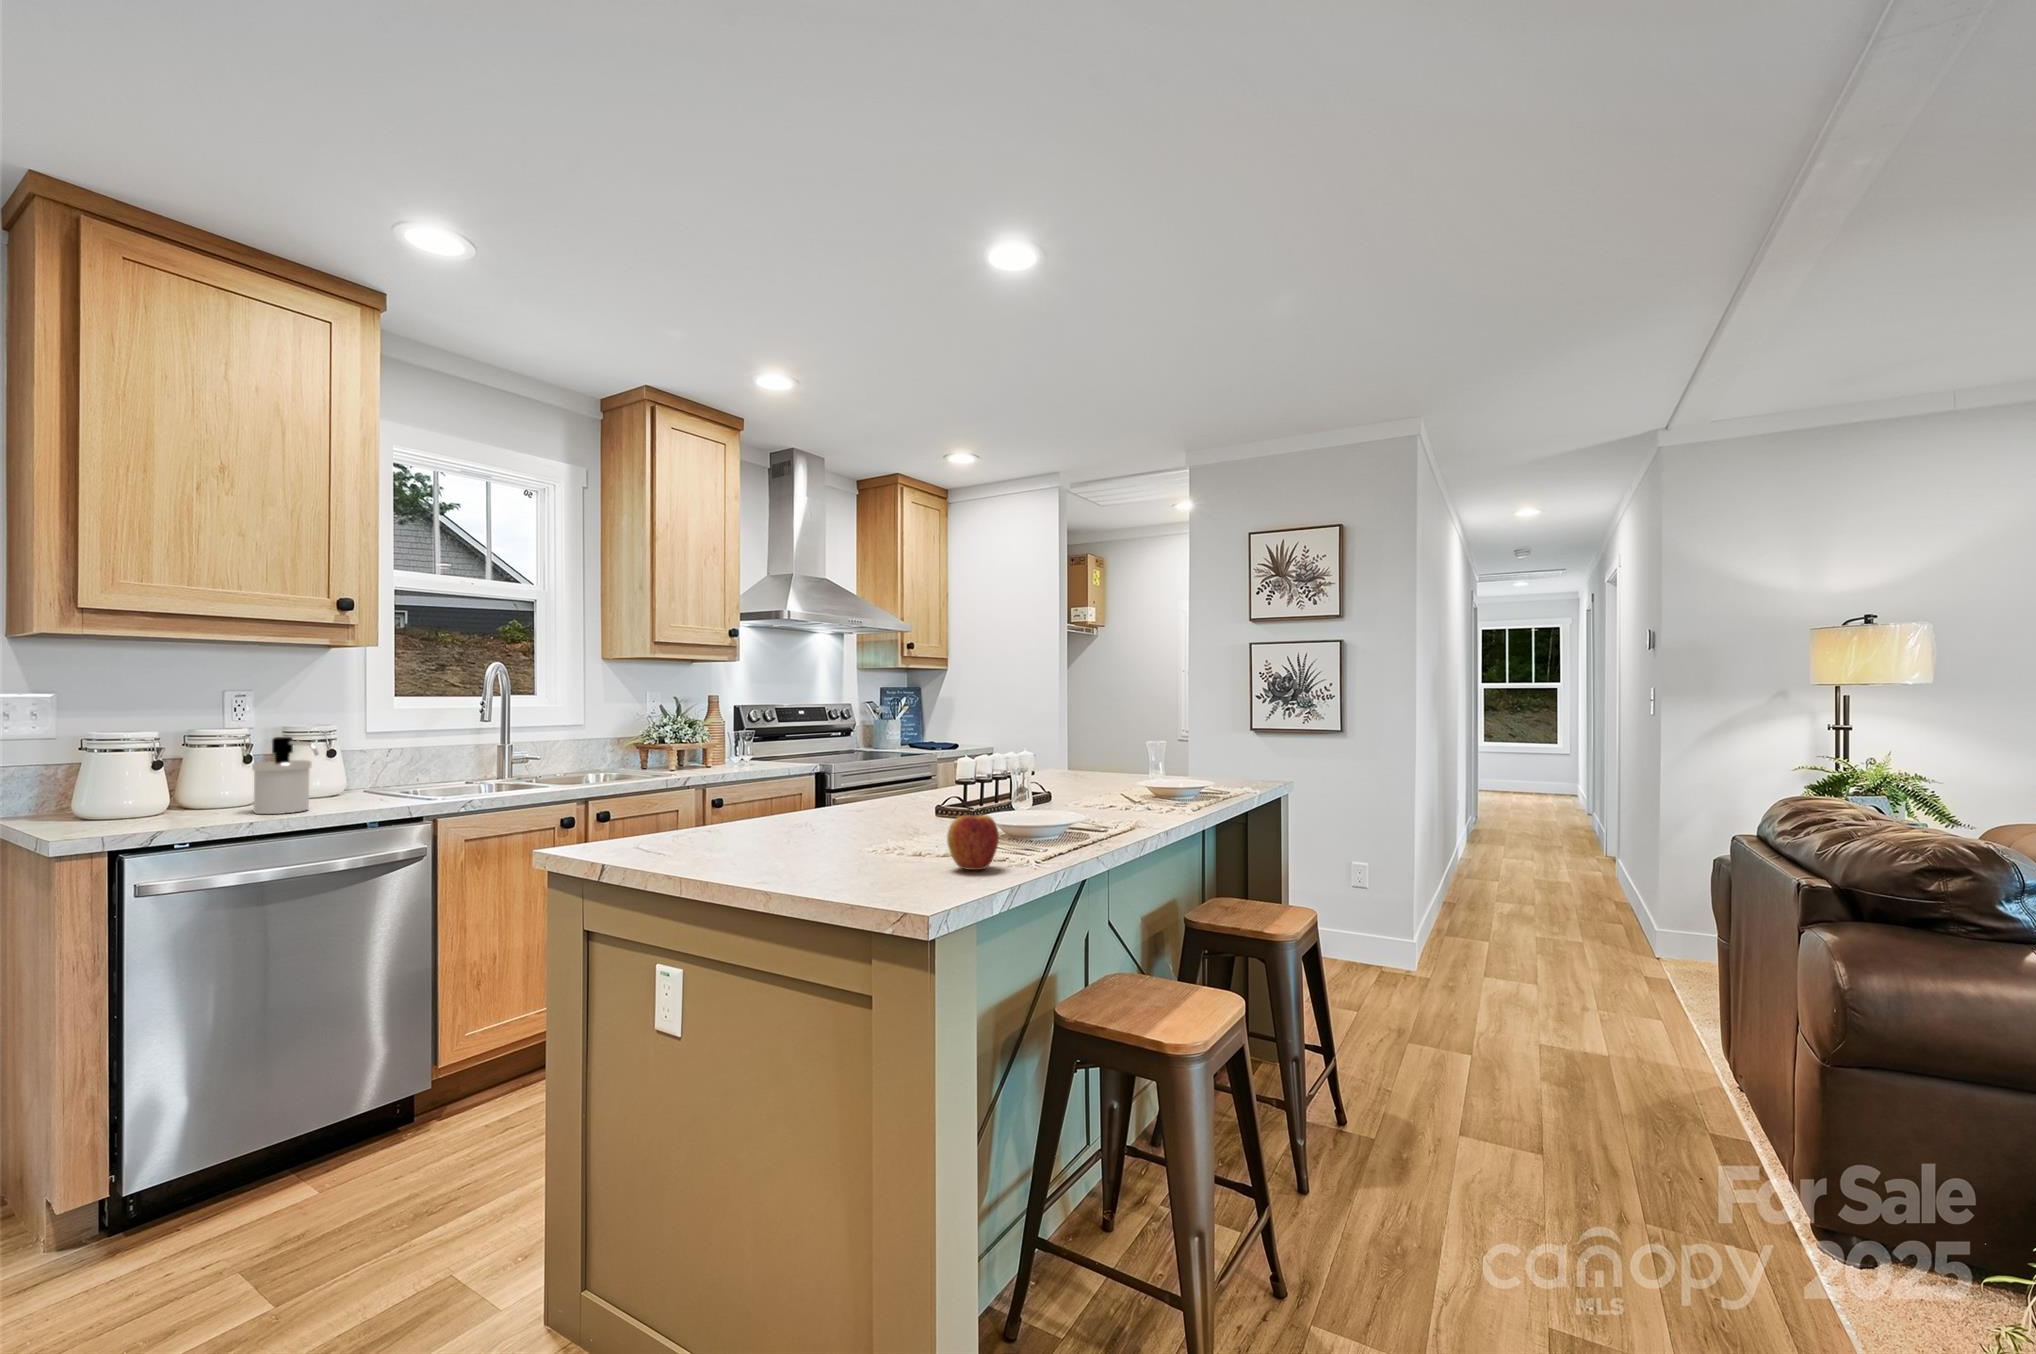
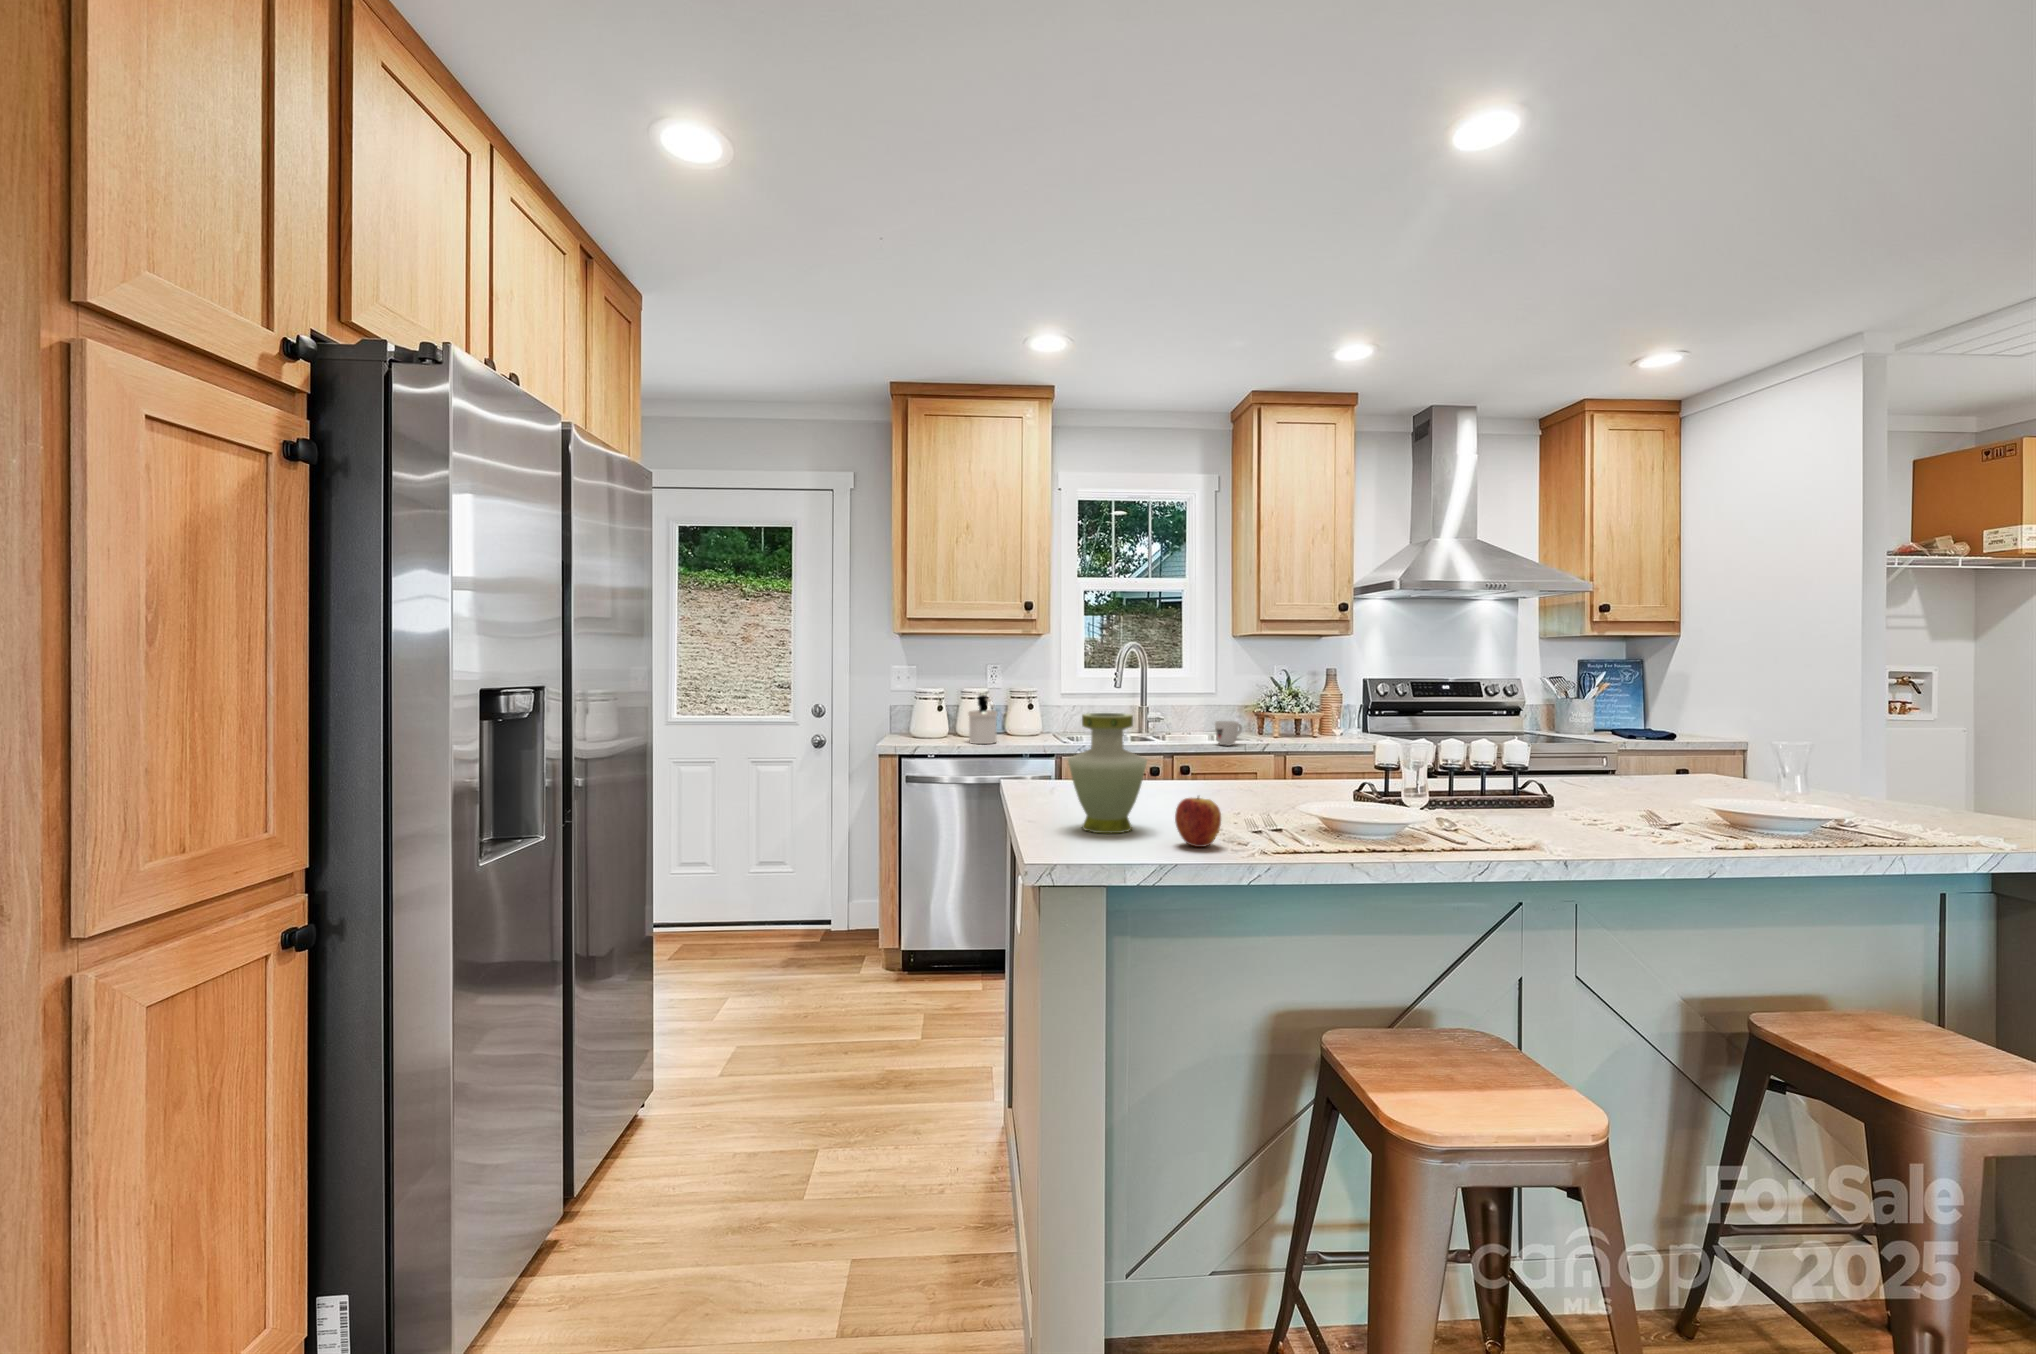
vase: none [783,727,886,879] -> present [1068,713,1147,833]
mug: none [628,754,657,783] -> present [1215,721,1242,746]

